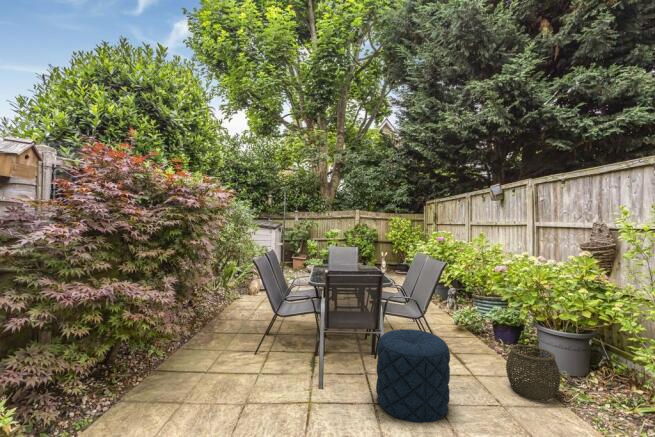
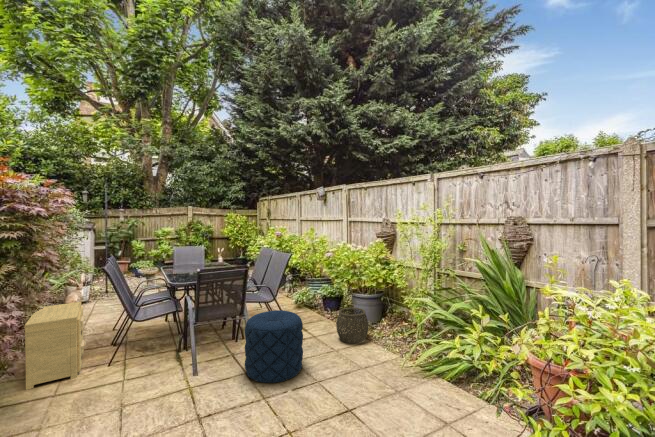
side table: none [204,289,251,356] -> present [25,302,86,390]

